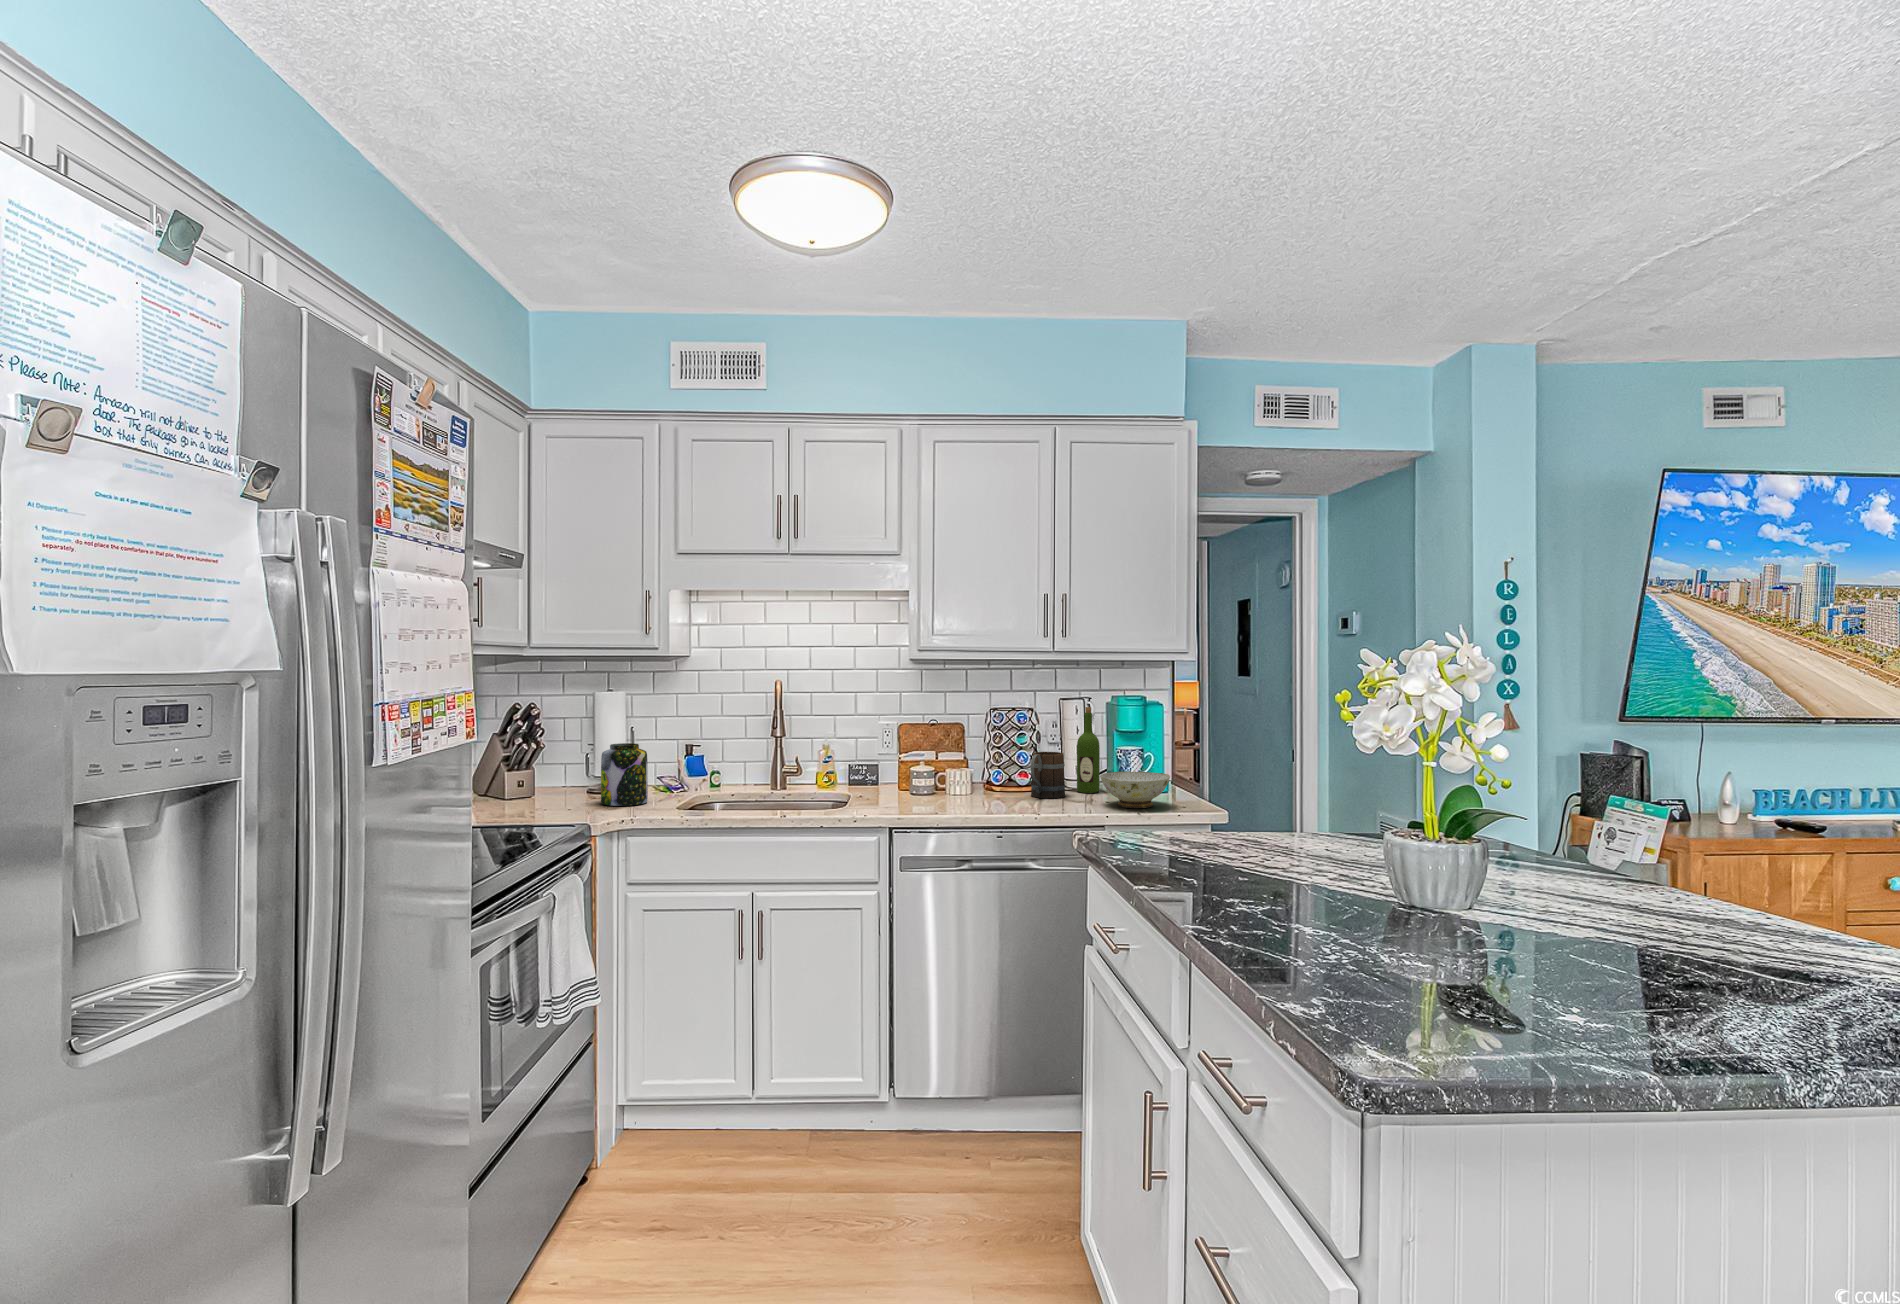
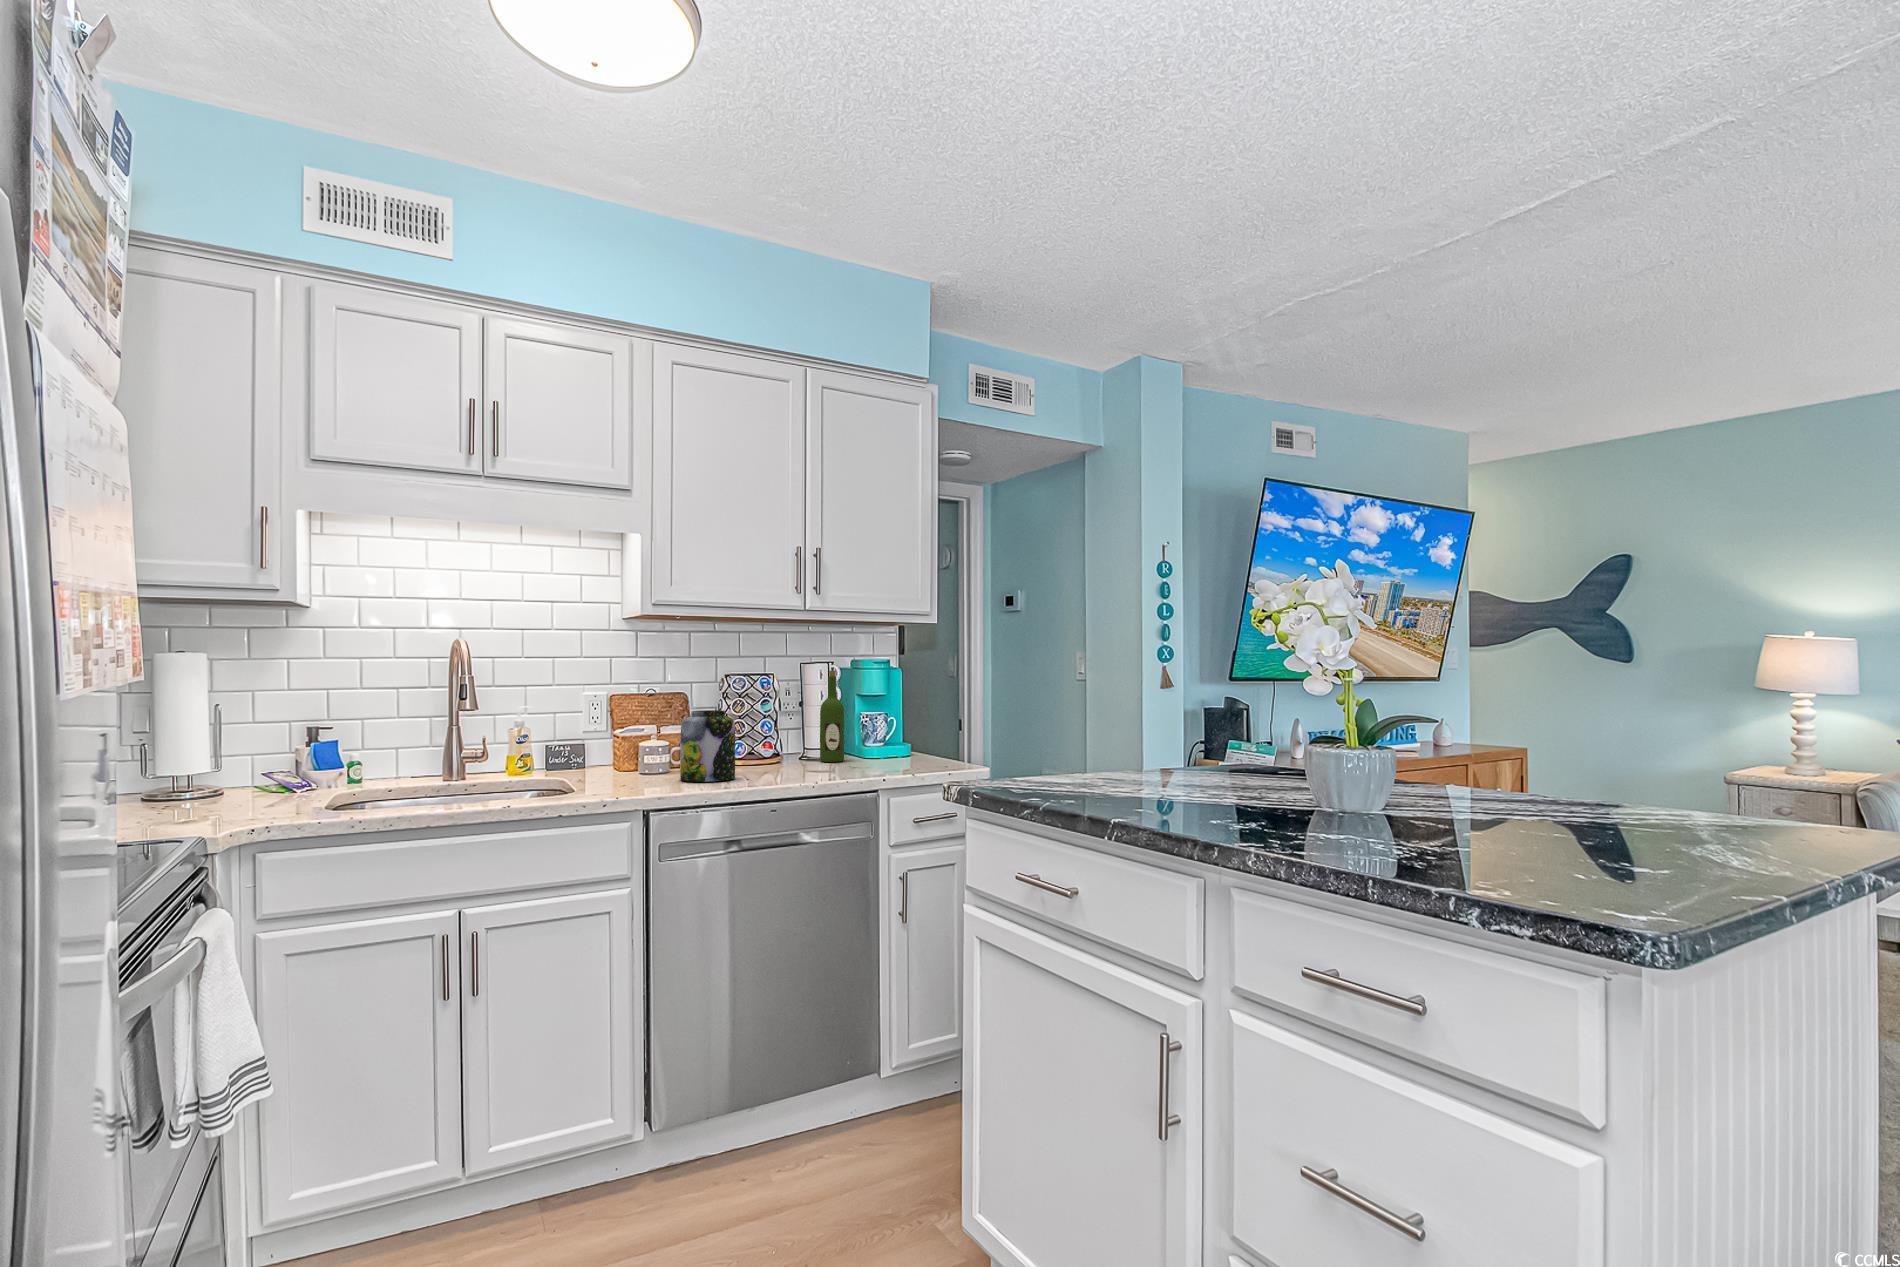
jar: present [601,743,648,806] -> present [680,710,735,782]
mug: present [1031,752,1065,798] -> none [778,719,817,769]
ceramic bowl: present [1100,772,1170,808] -> none [863,734,935,770]

